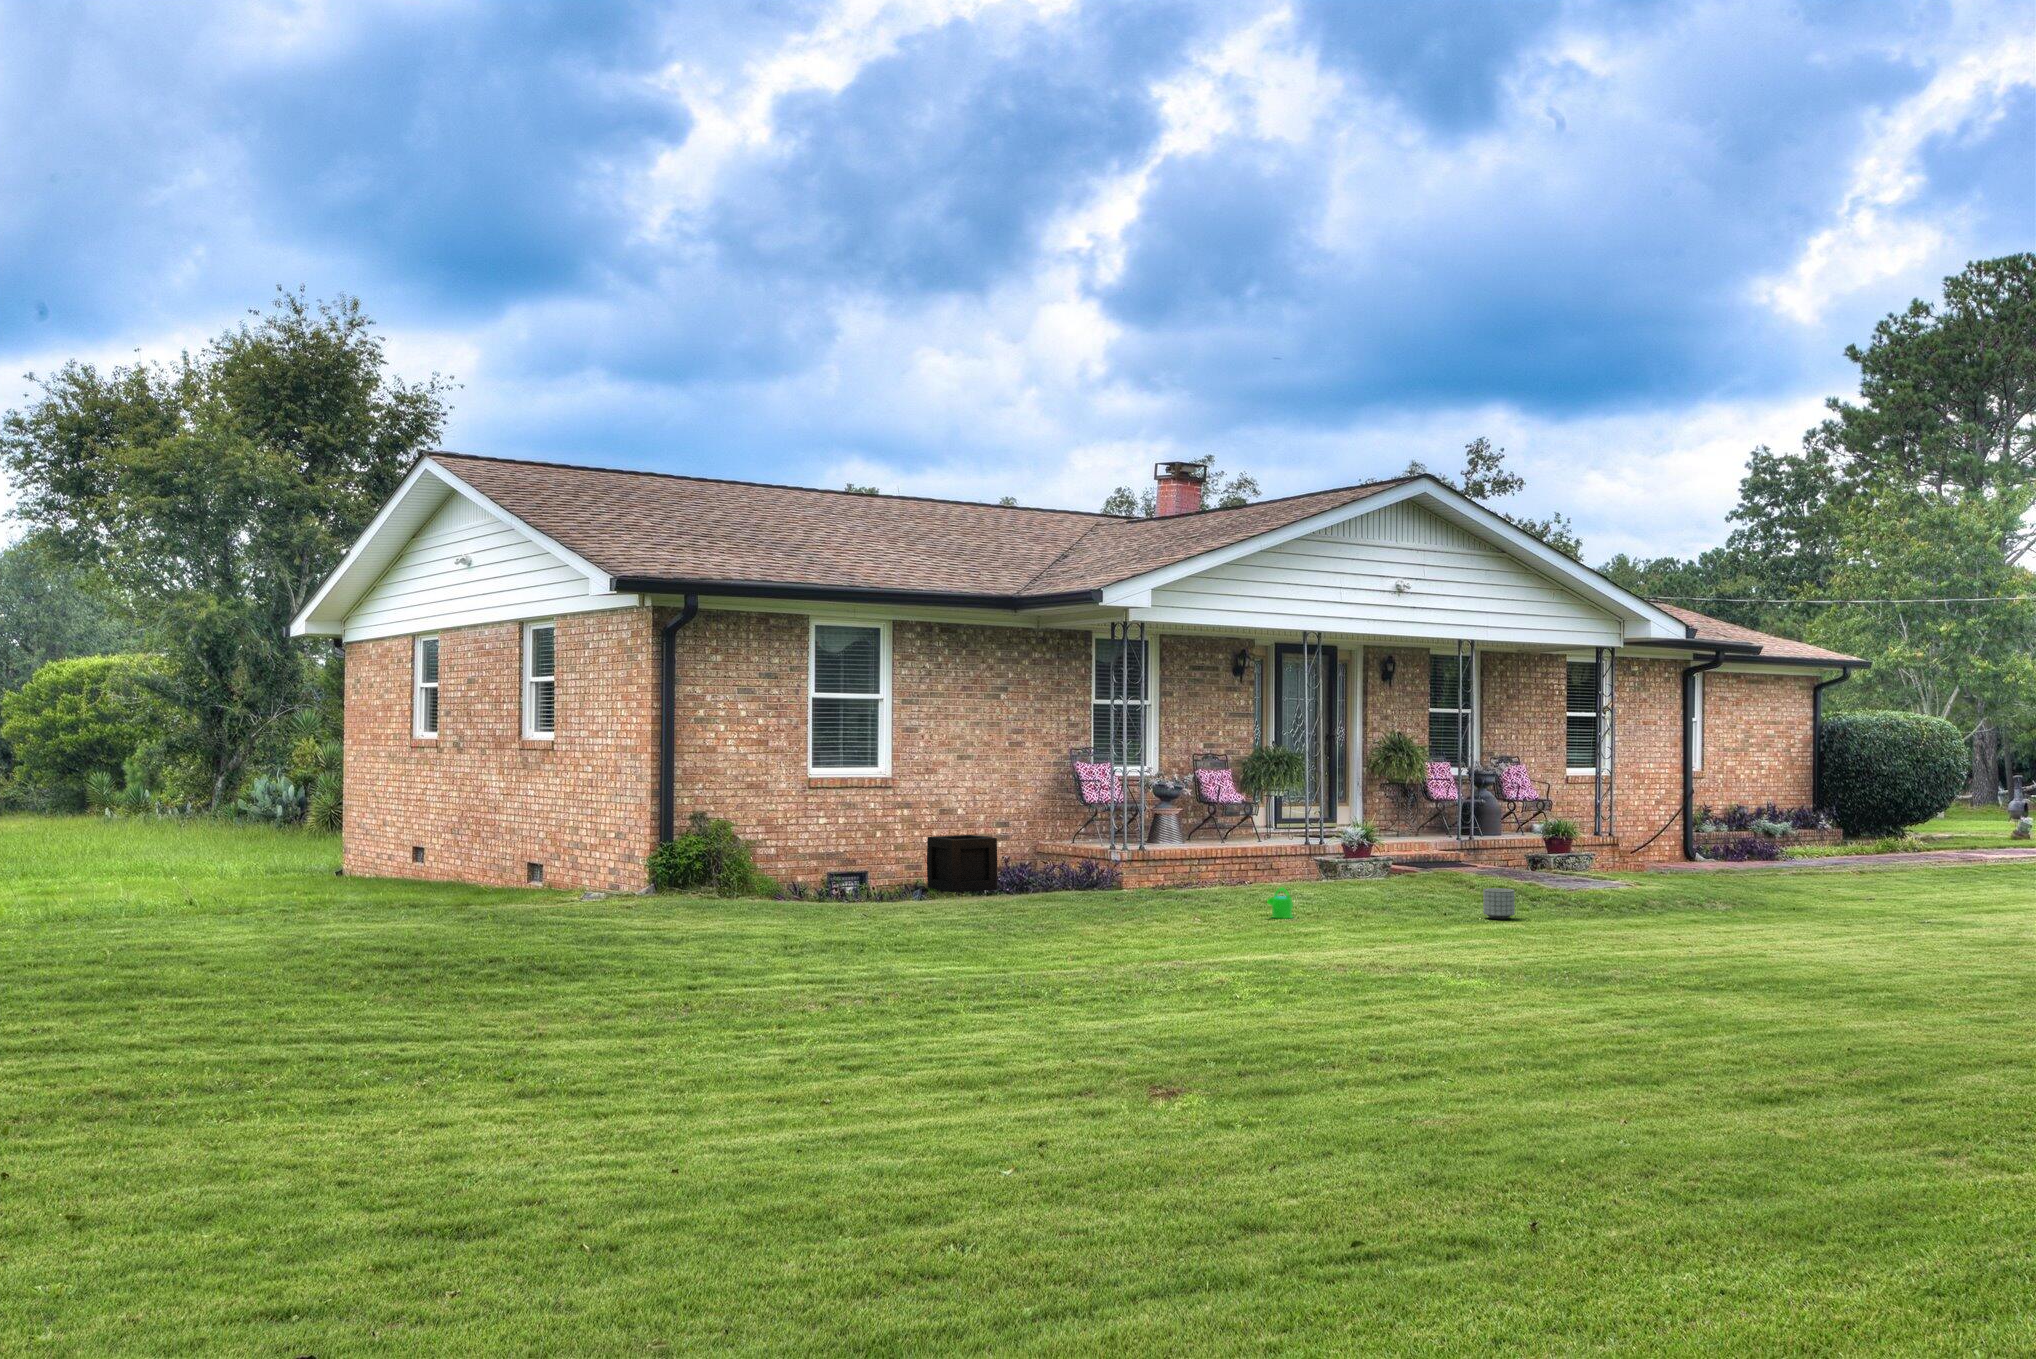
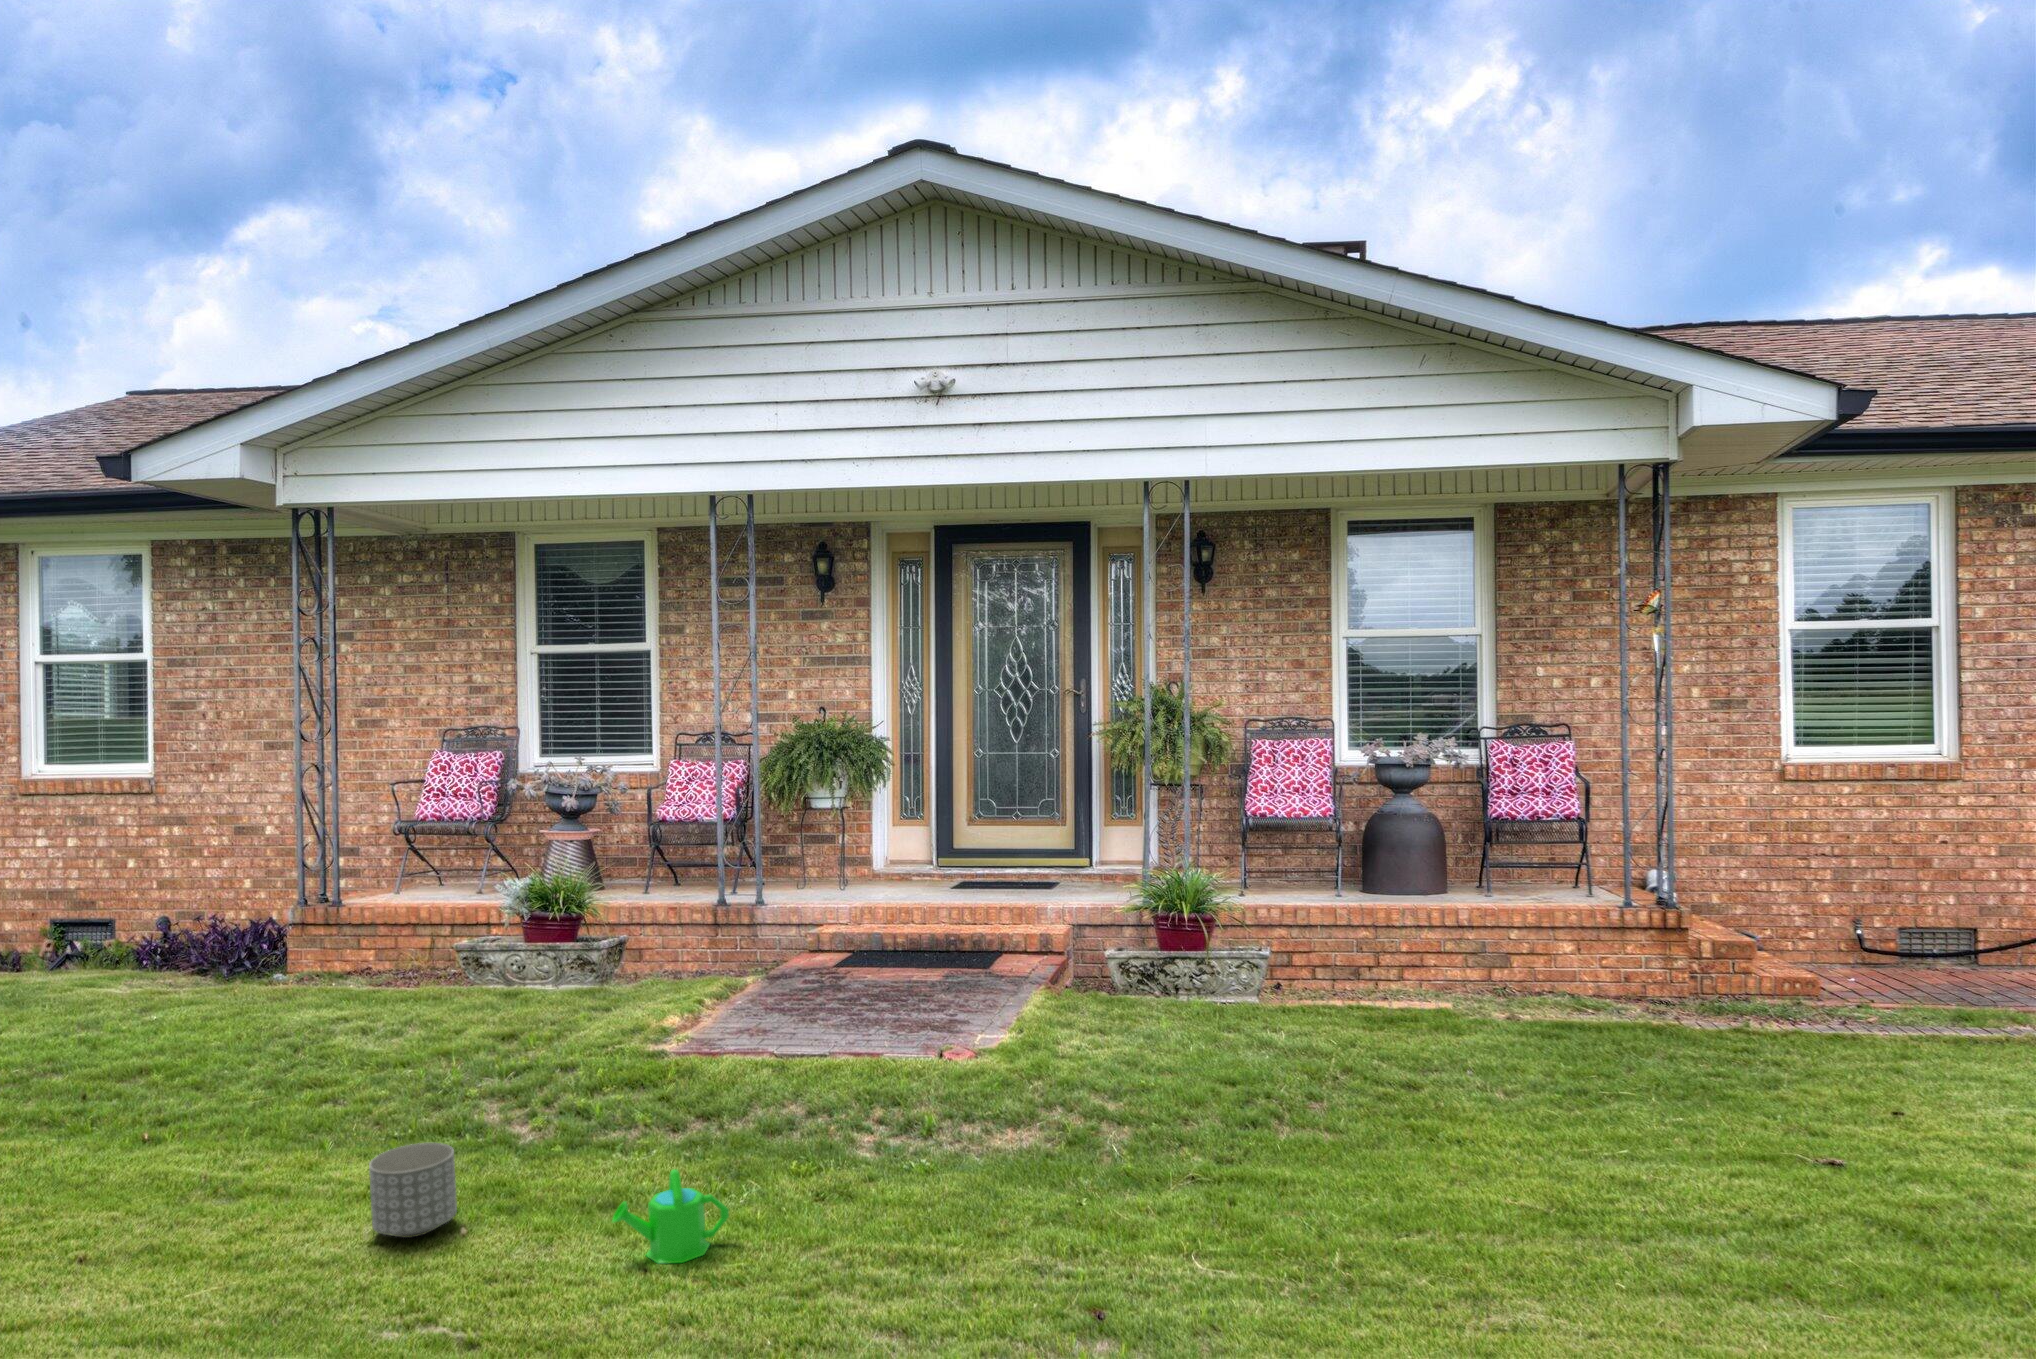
wooden crate: present [927,835,997,892] -> none [161,865,287,964]
watering can: present [1267,888,1293,918] -> present [612,1169,729,1263]

